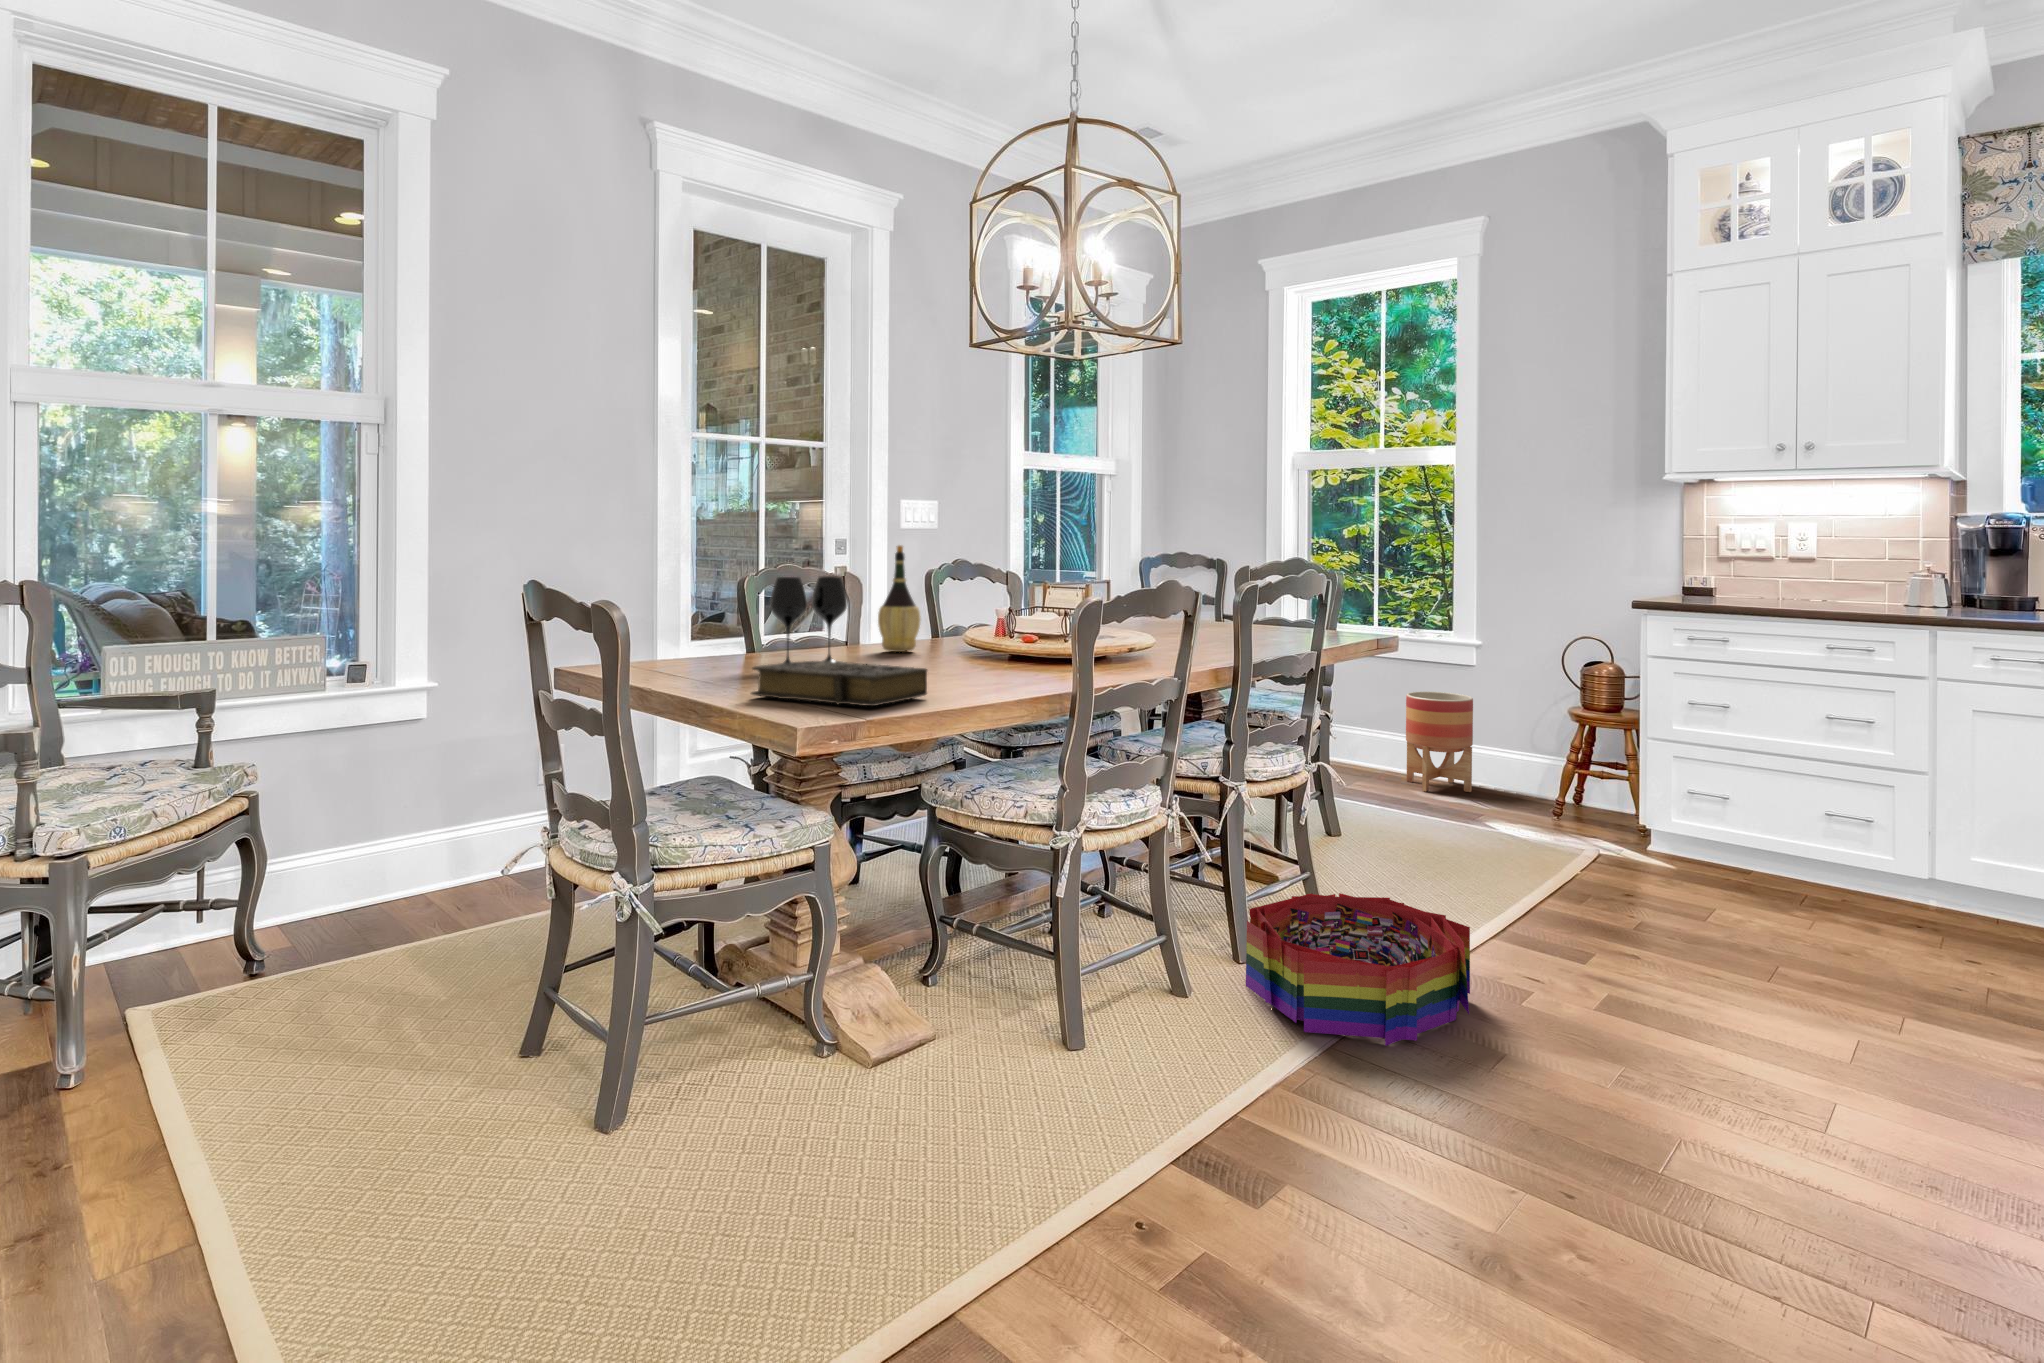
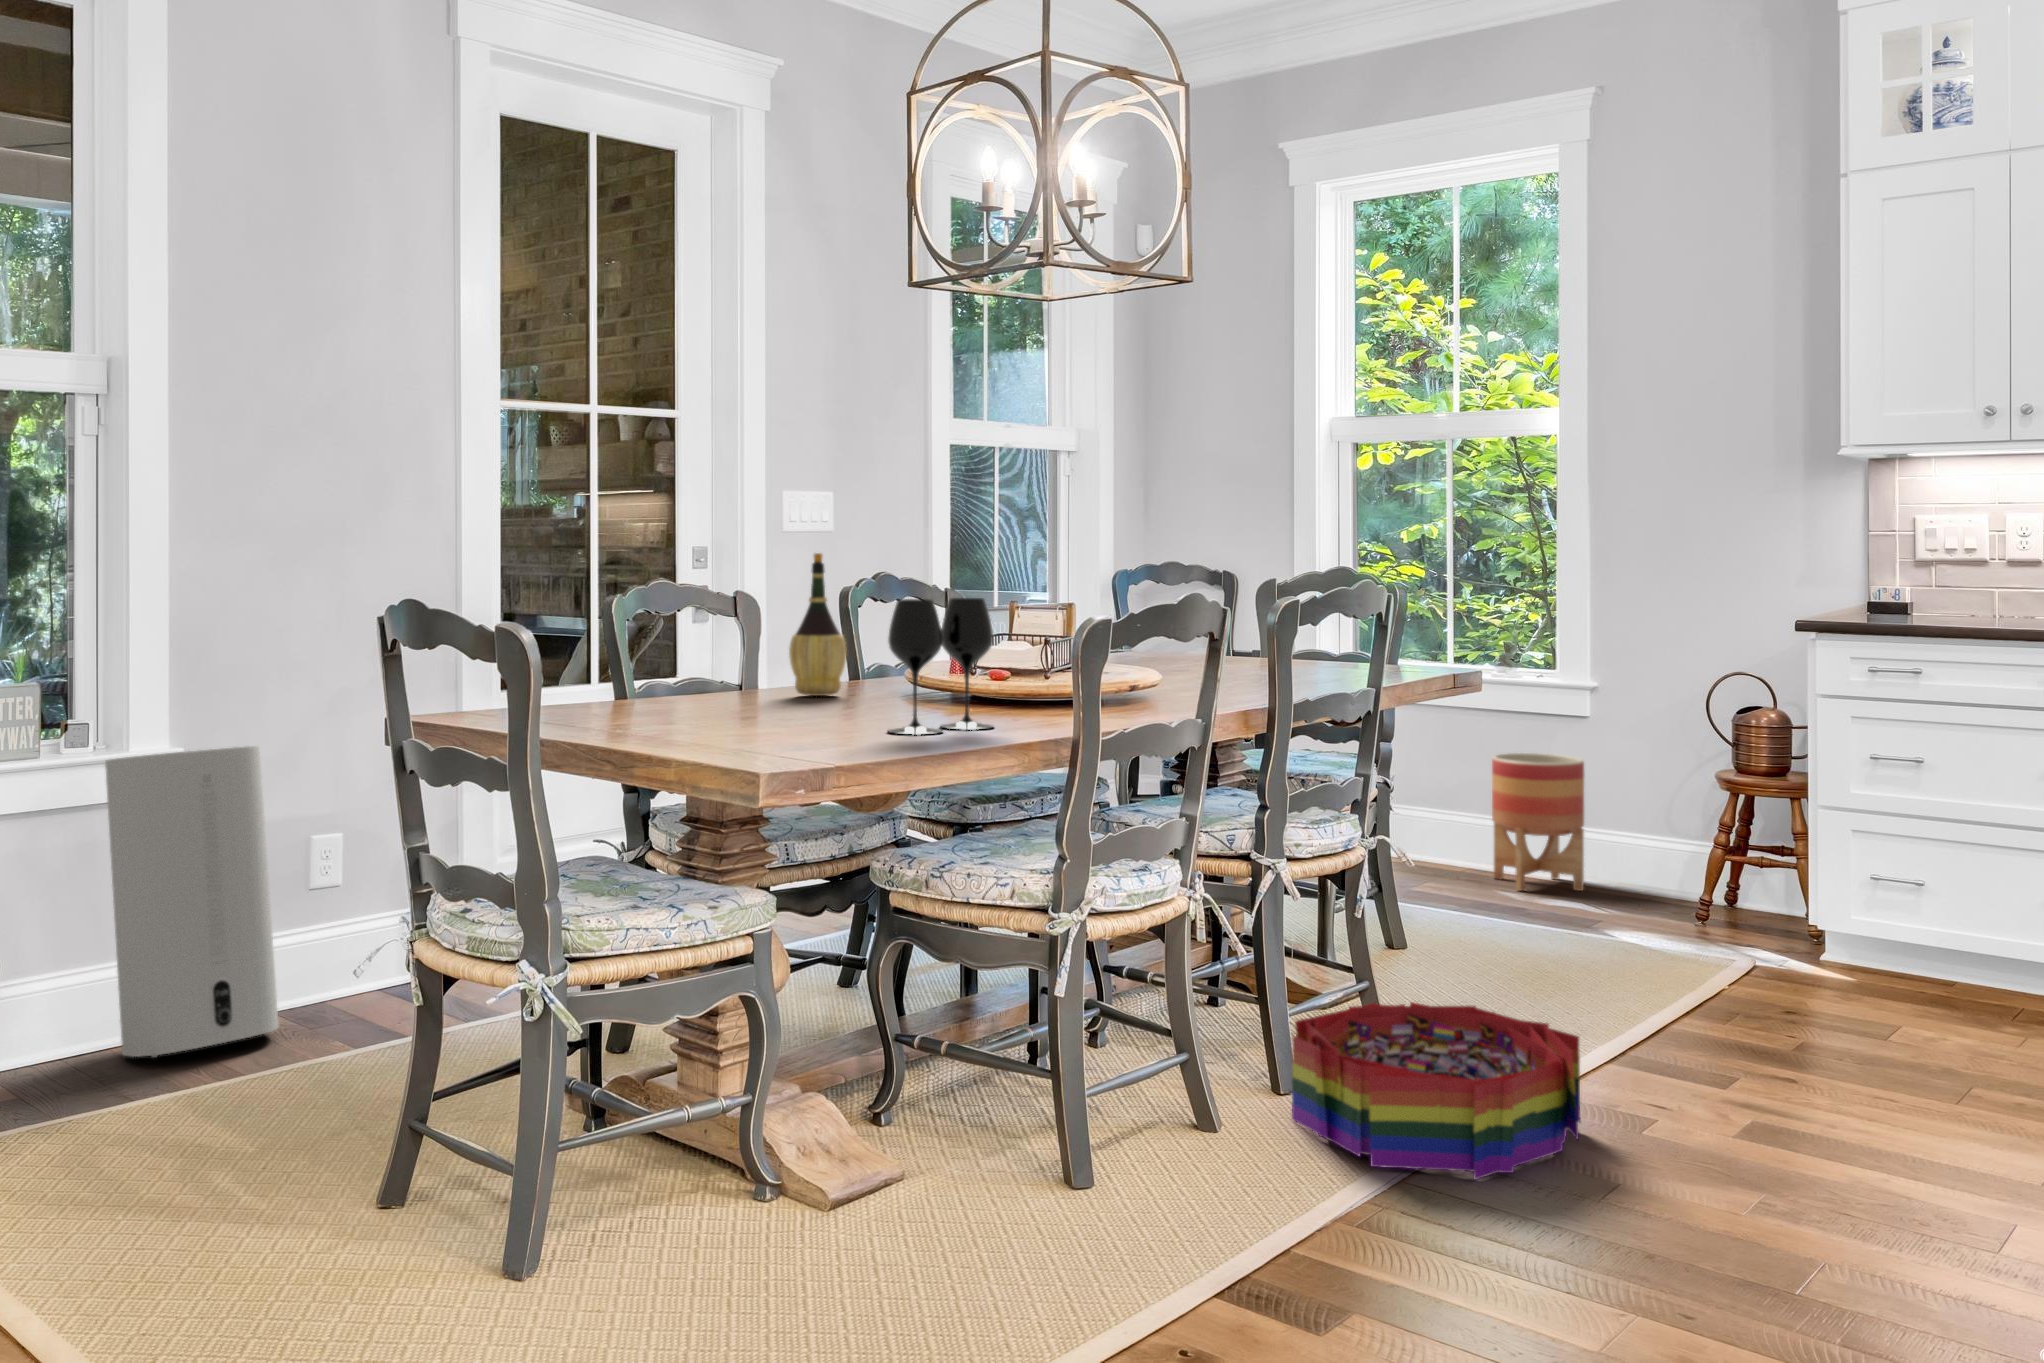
wine glass: present [770,576,847,663] -> present [888,598,993,735]
book: present [751,661,927,706] -> none [670,700,894,751]
air purifier: none [369,683,498,916] -> present [105,746,279,1058]

